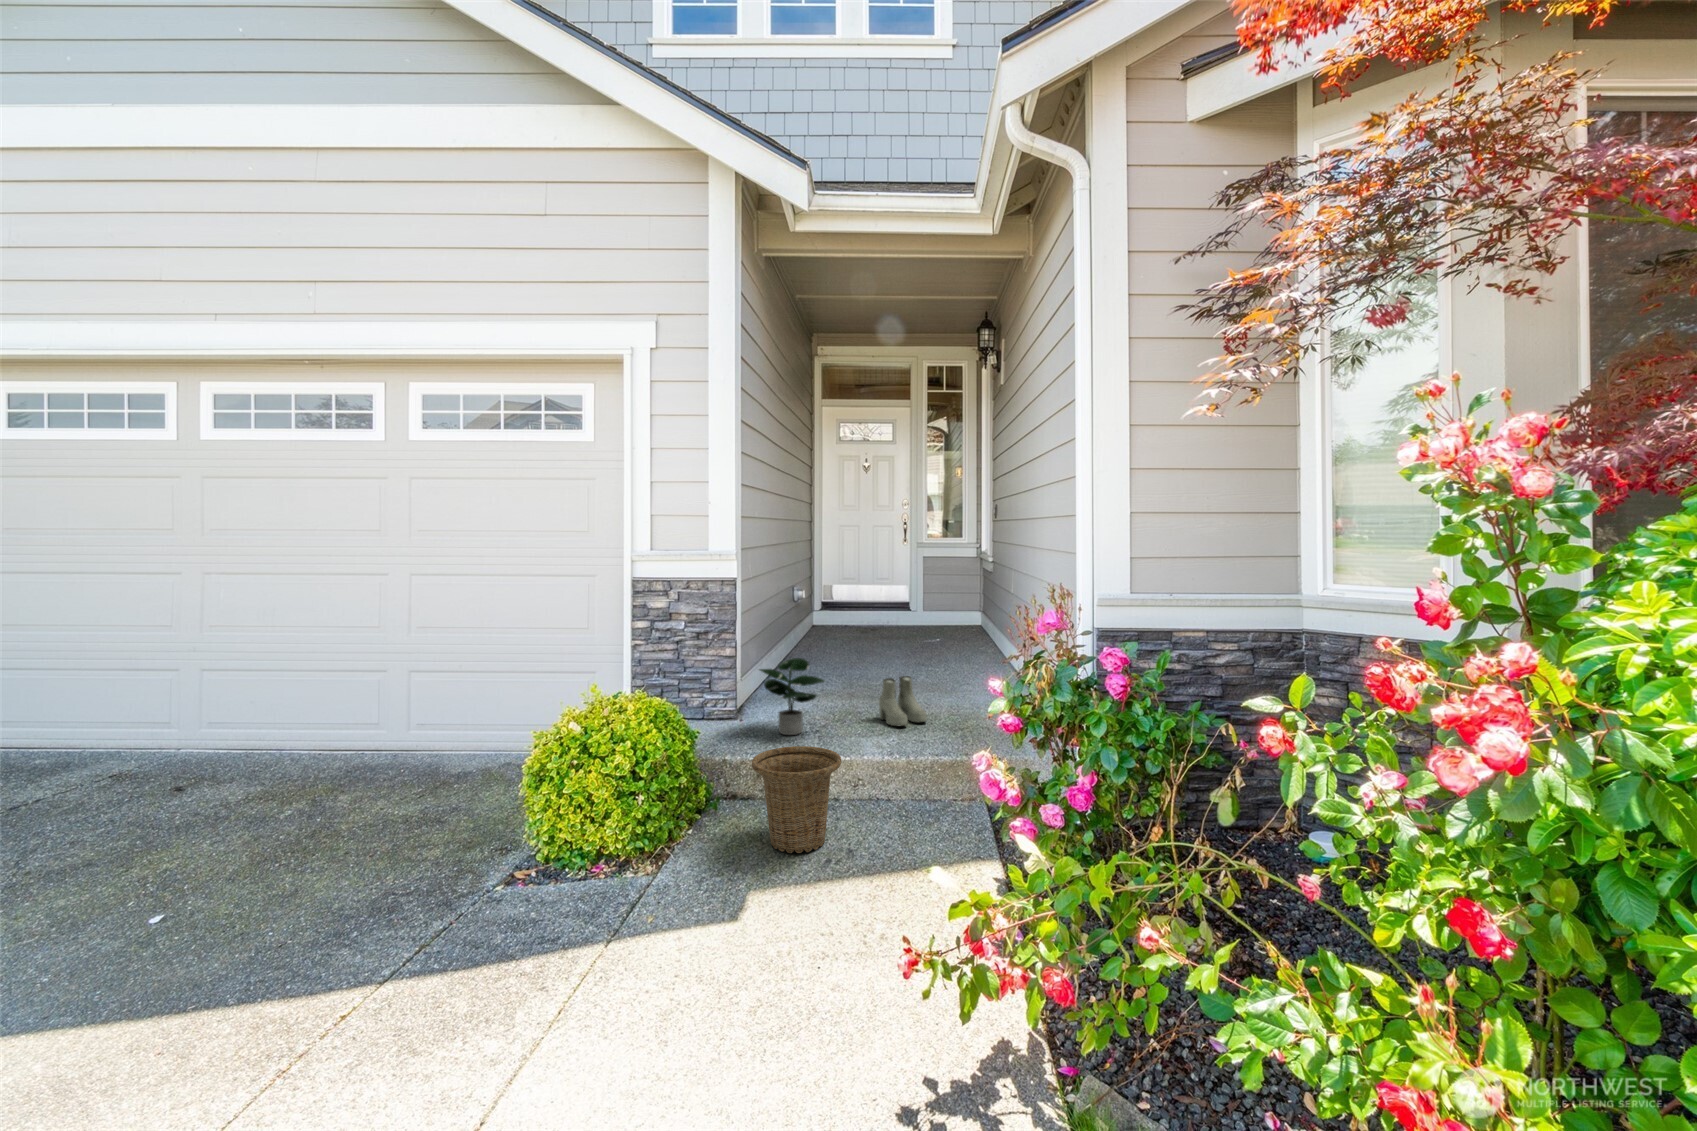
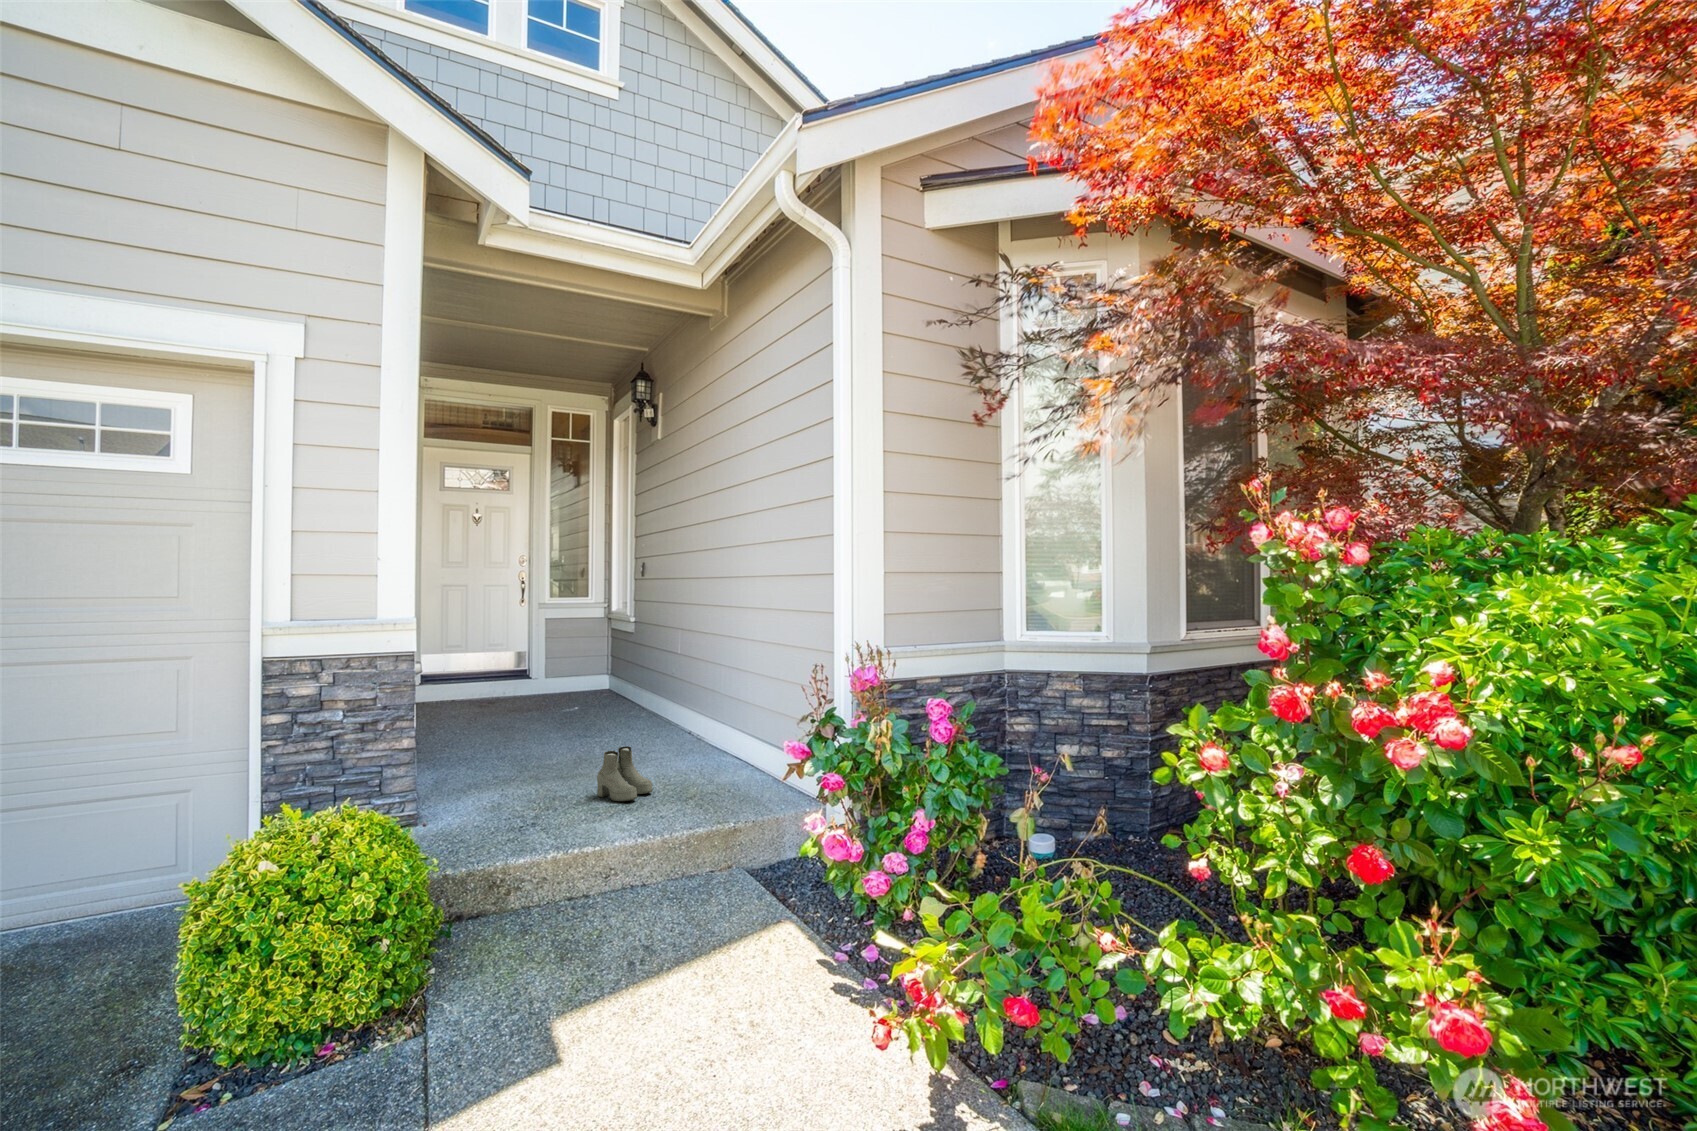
potted plant: present [760,658,825,735] -> none [472,740,557,832]
basket: present [752,746,842,853] -> none [526,836,632,962]

